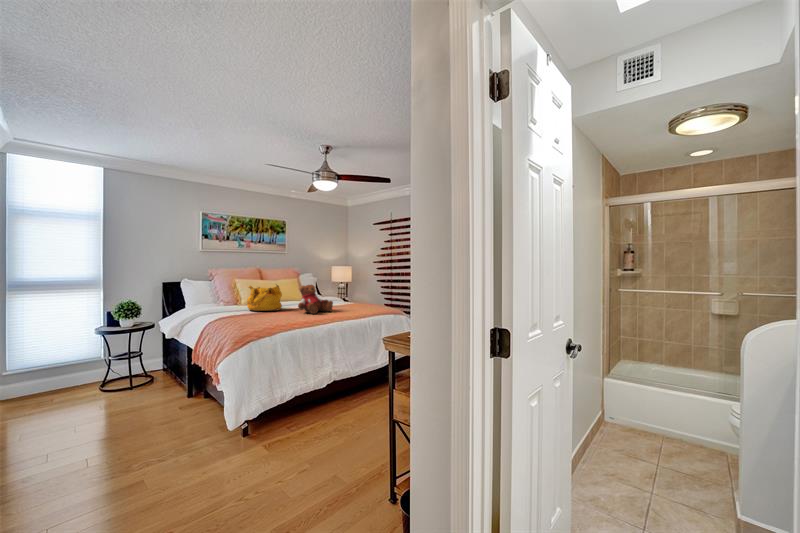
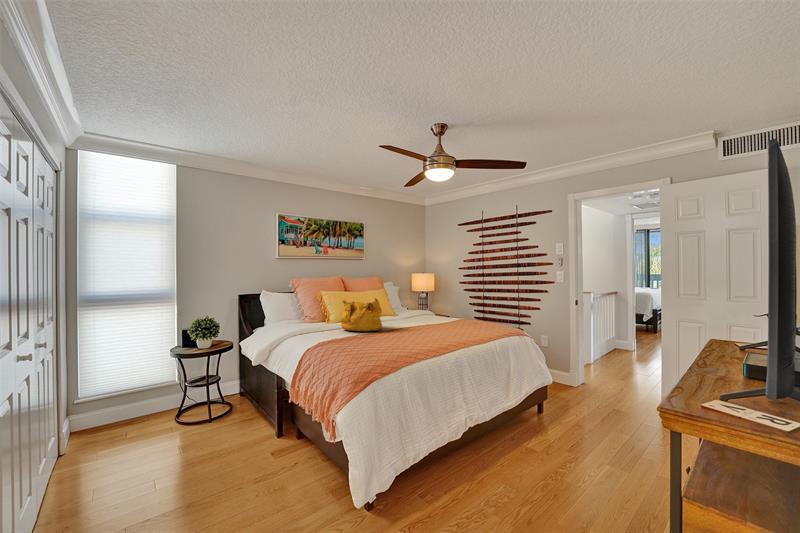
teddy bear: present [298,285,333,314] -> none [405,299,447,337]

